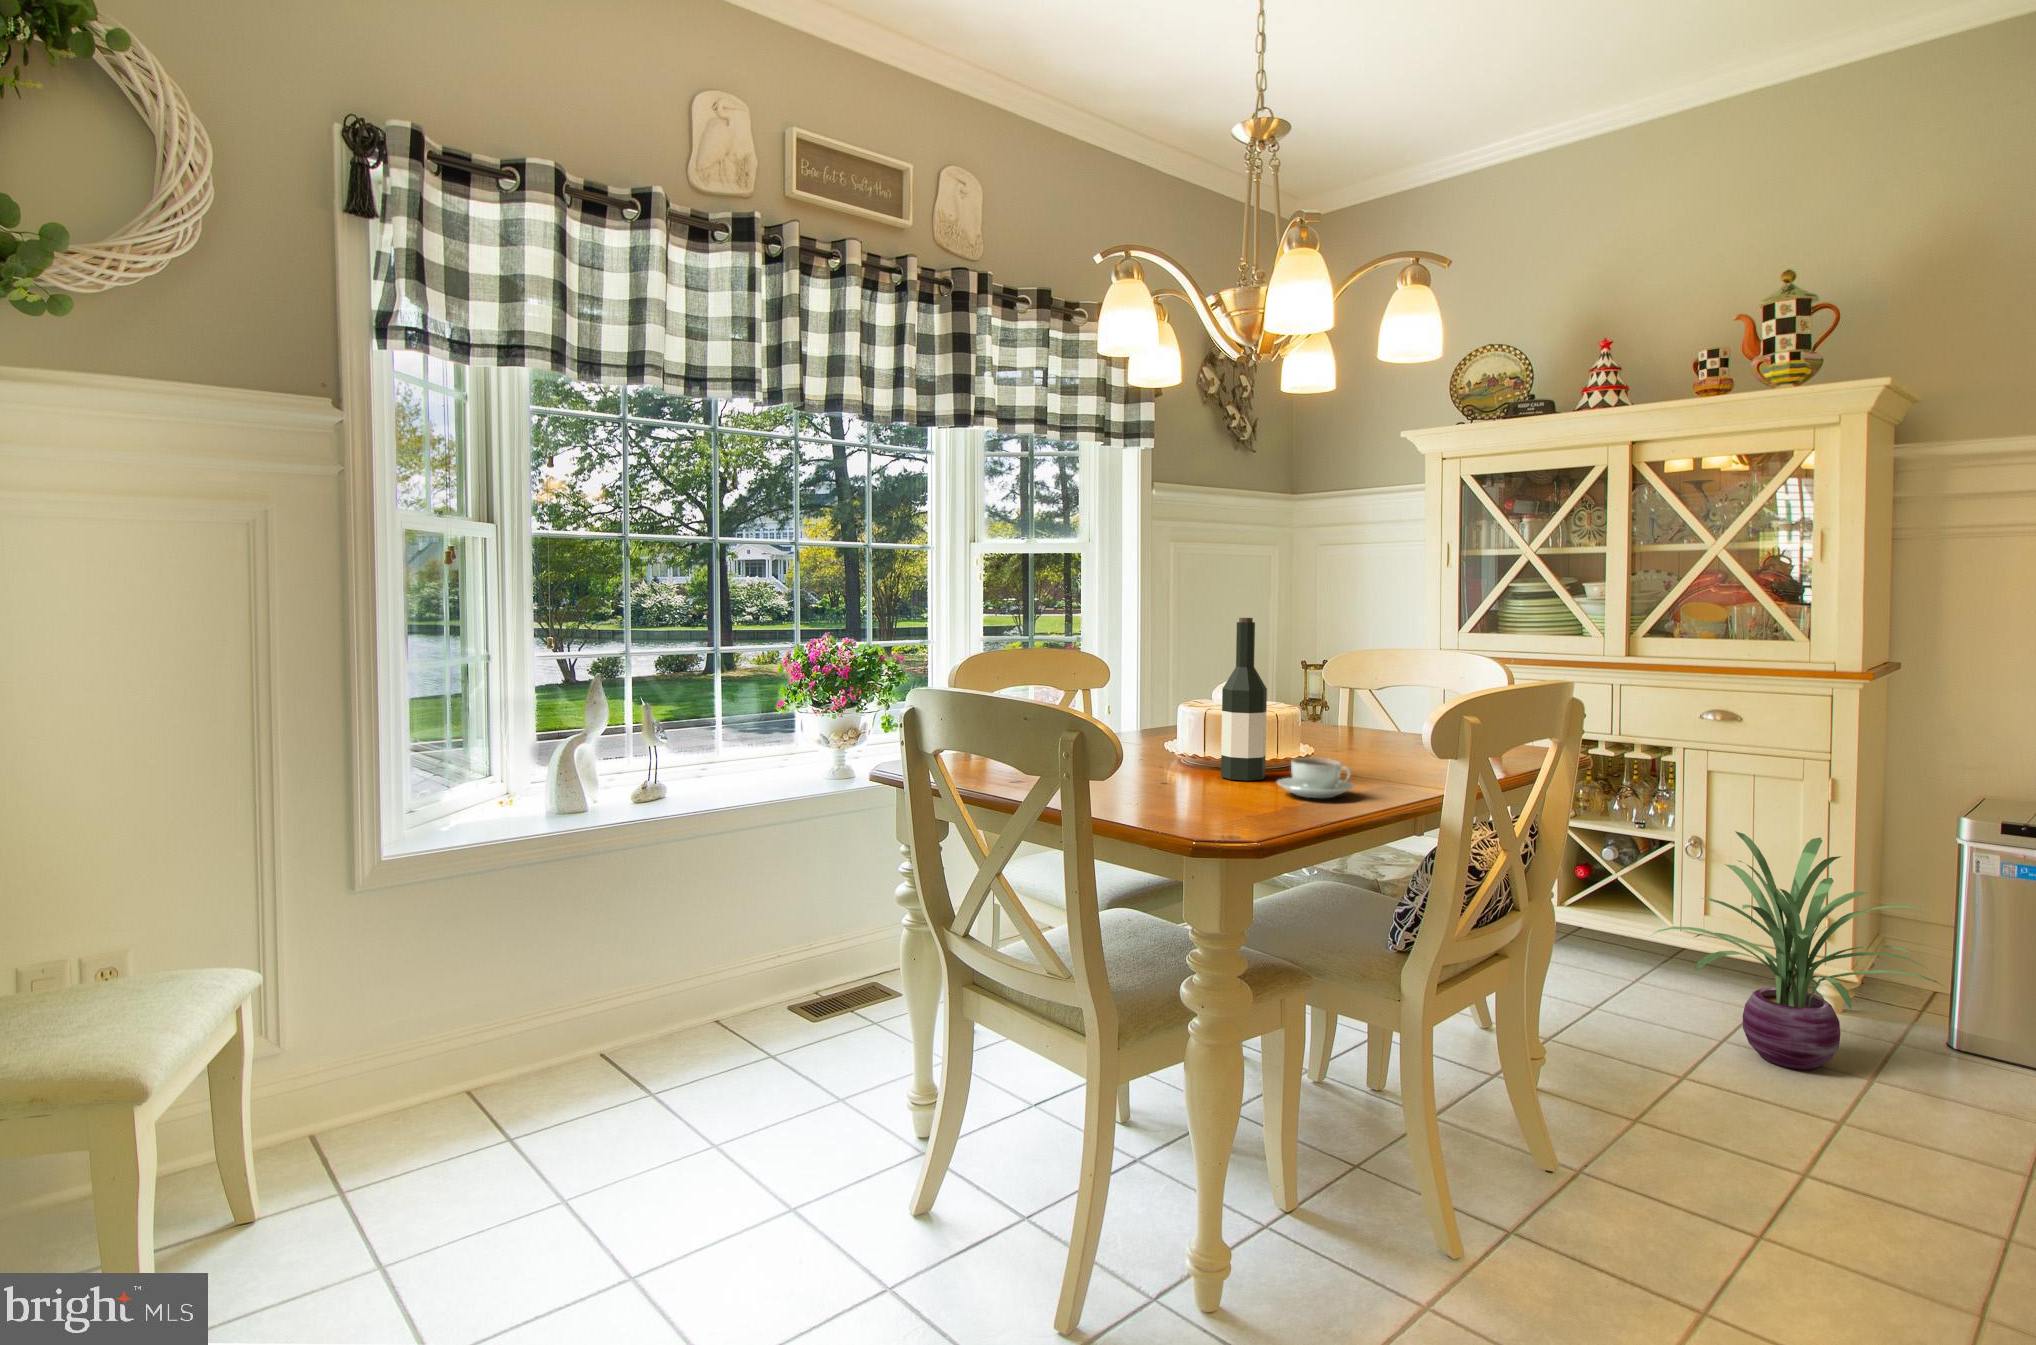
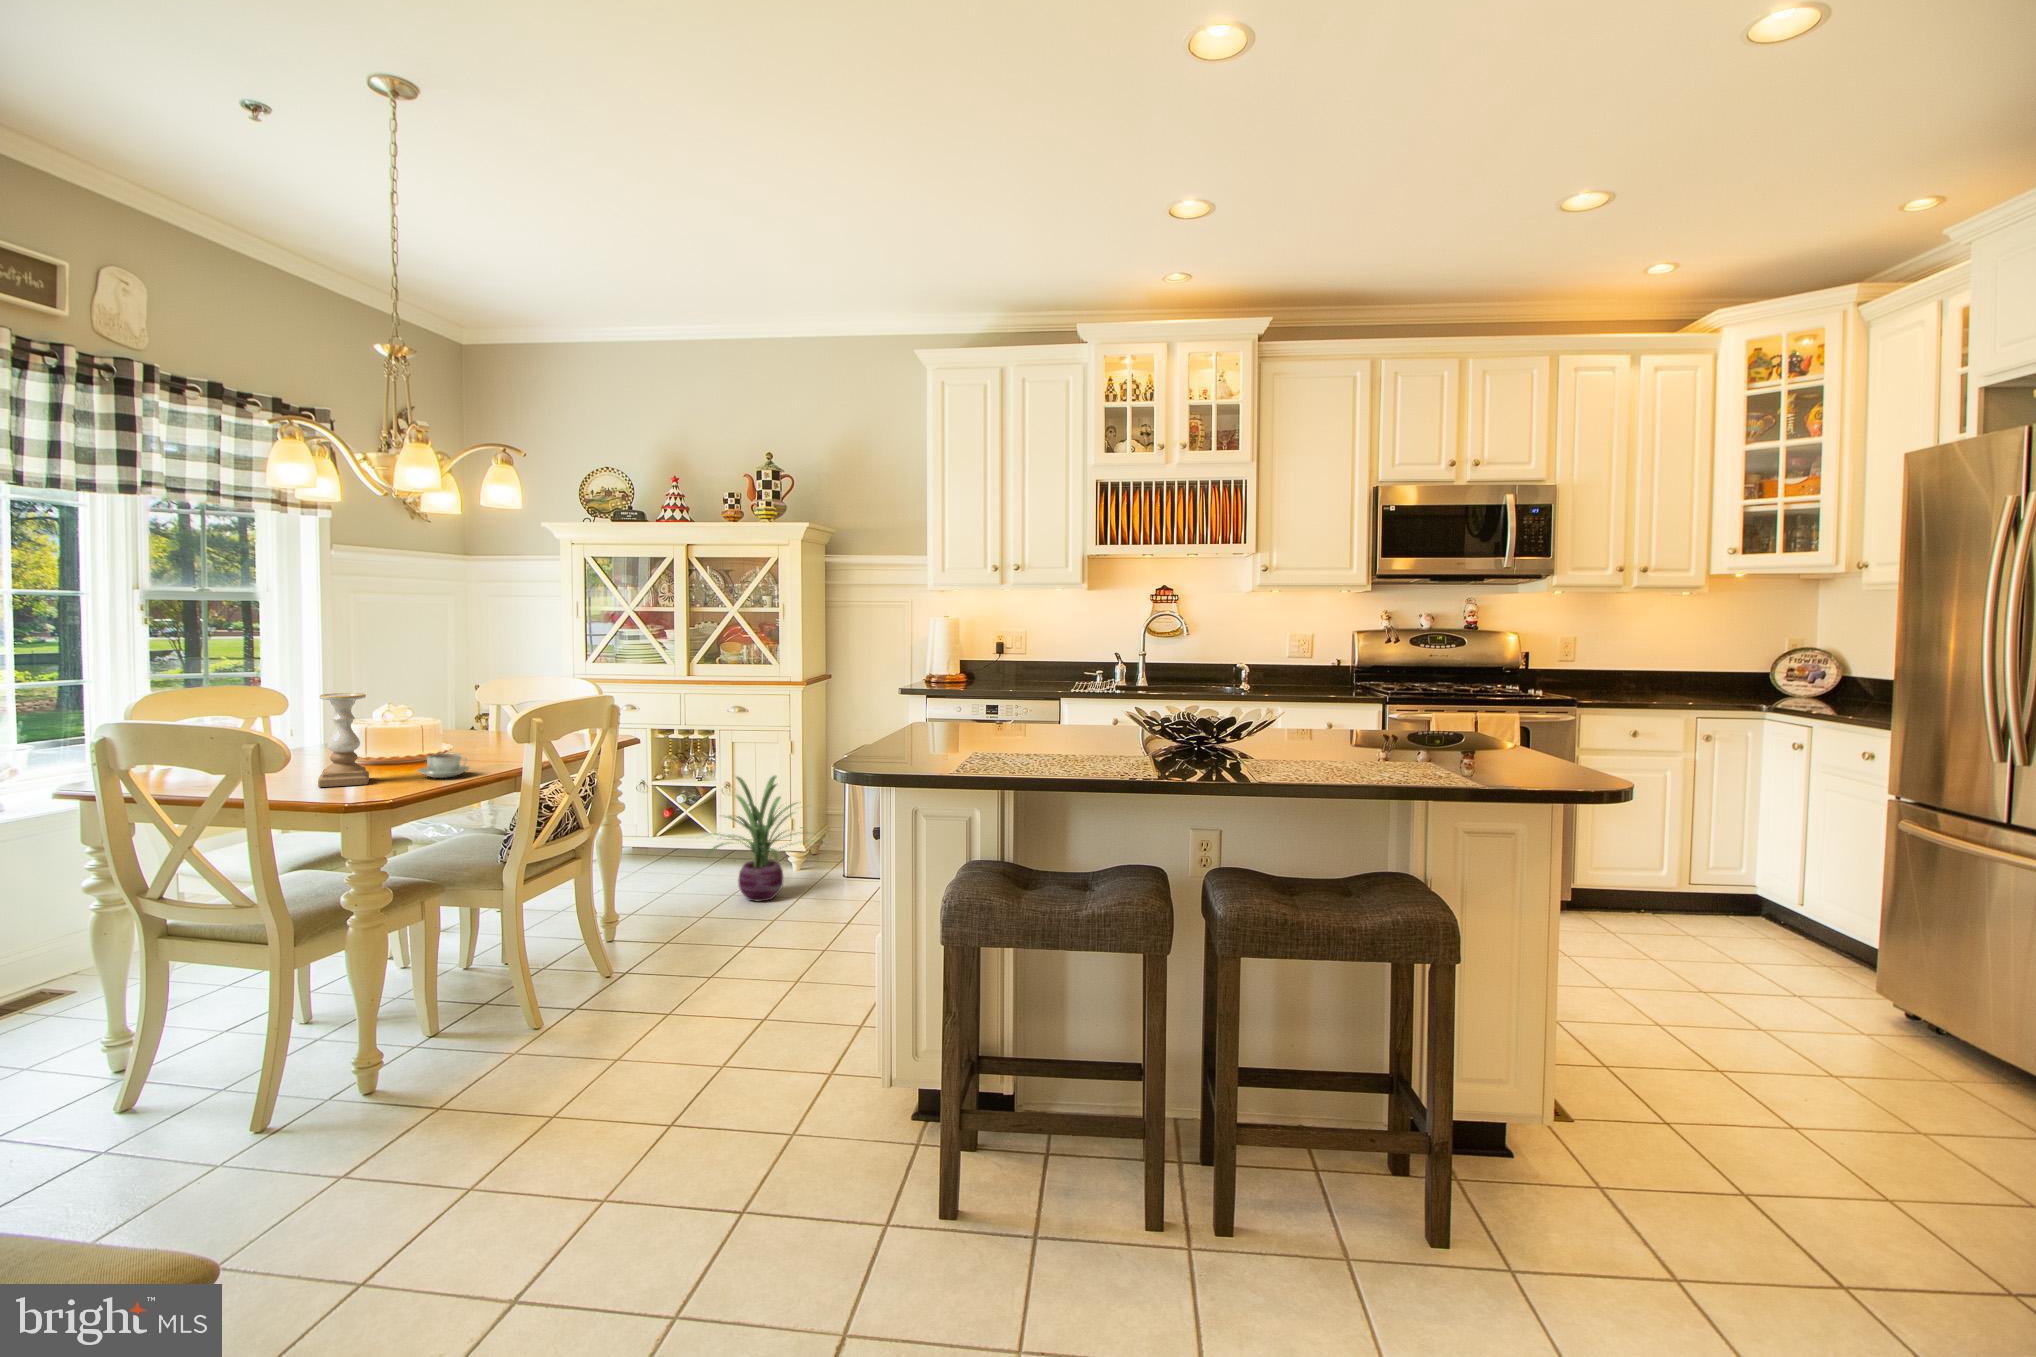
wine bottle: present [1221,618,1267,781] -> none [379,666,414,771]
candle holder: none [1147,655,1211,798] -> present [318,693,369,787]

